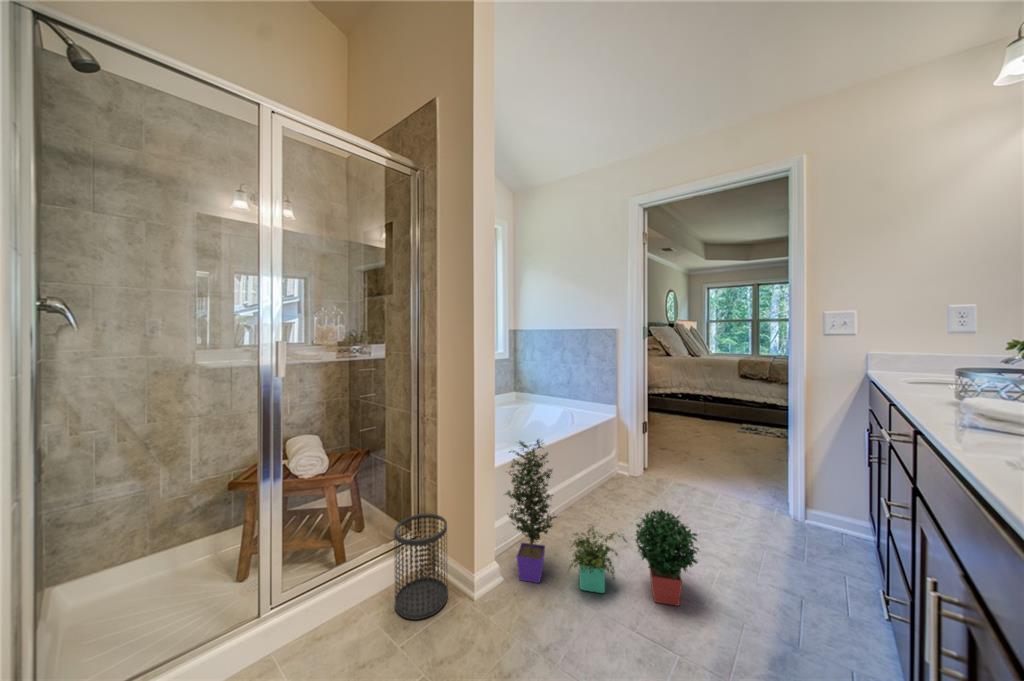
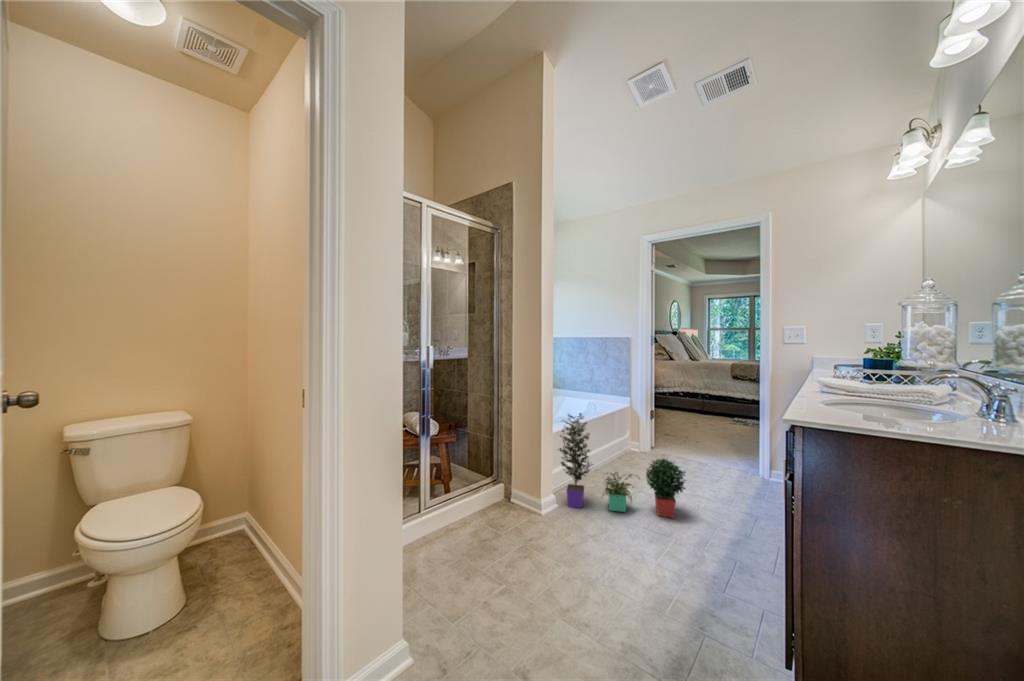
wastebasket: present [394,514,448,619] -> none [491,461,524,522]

